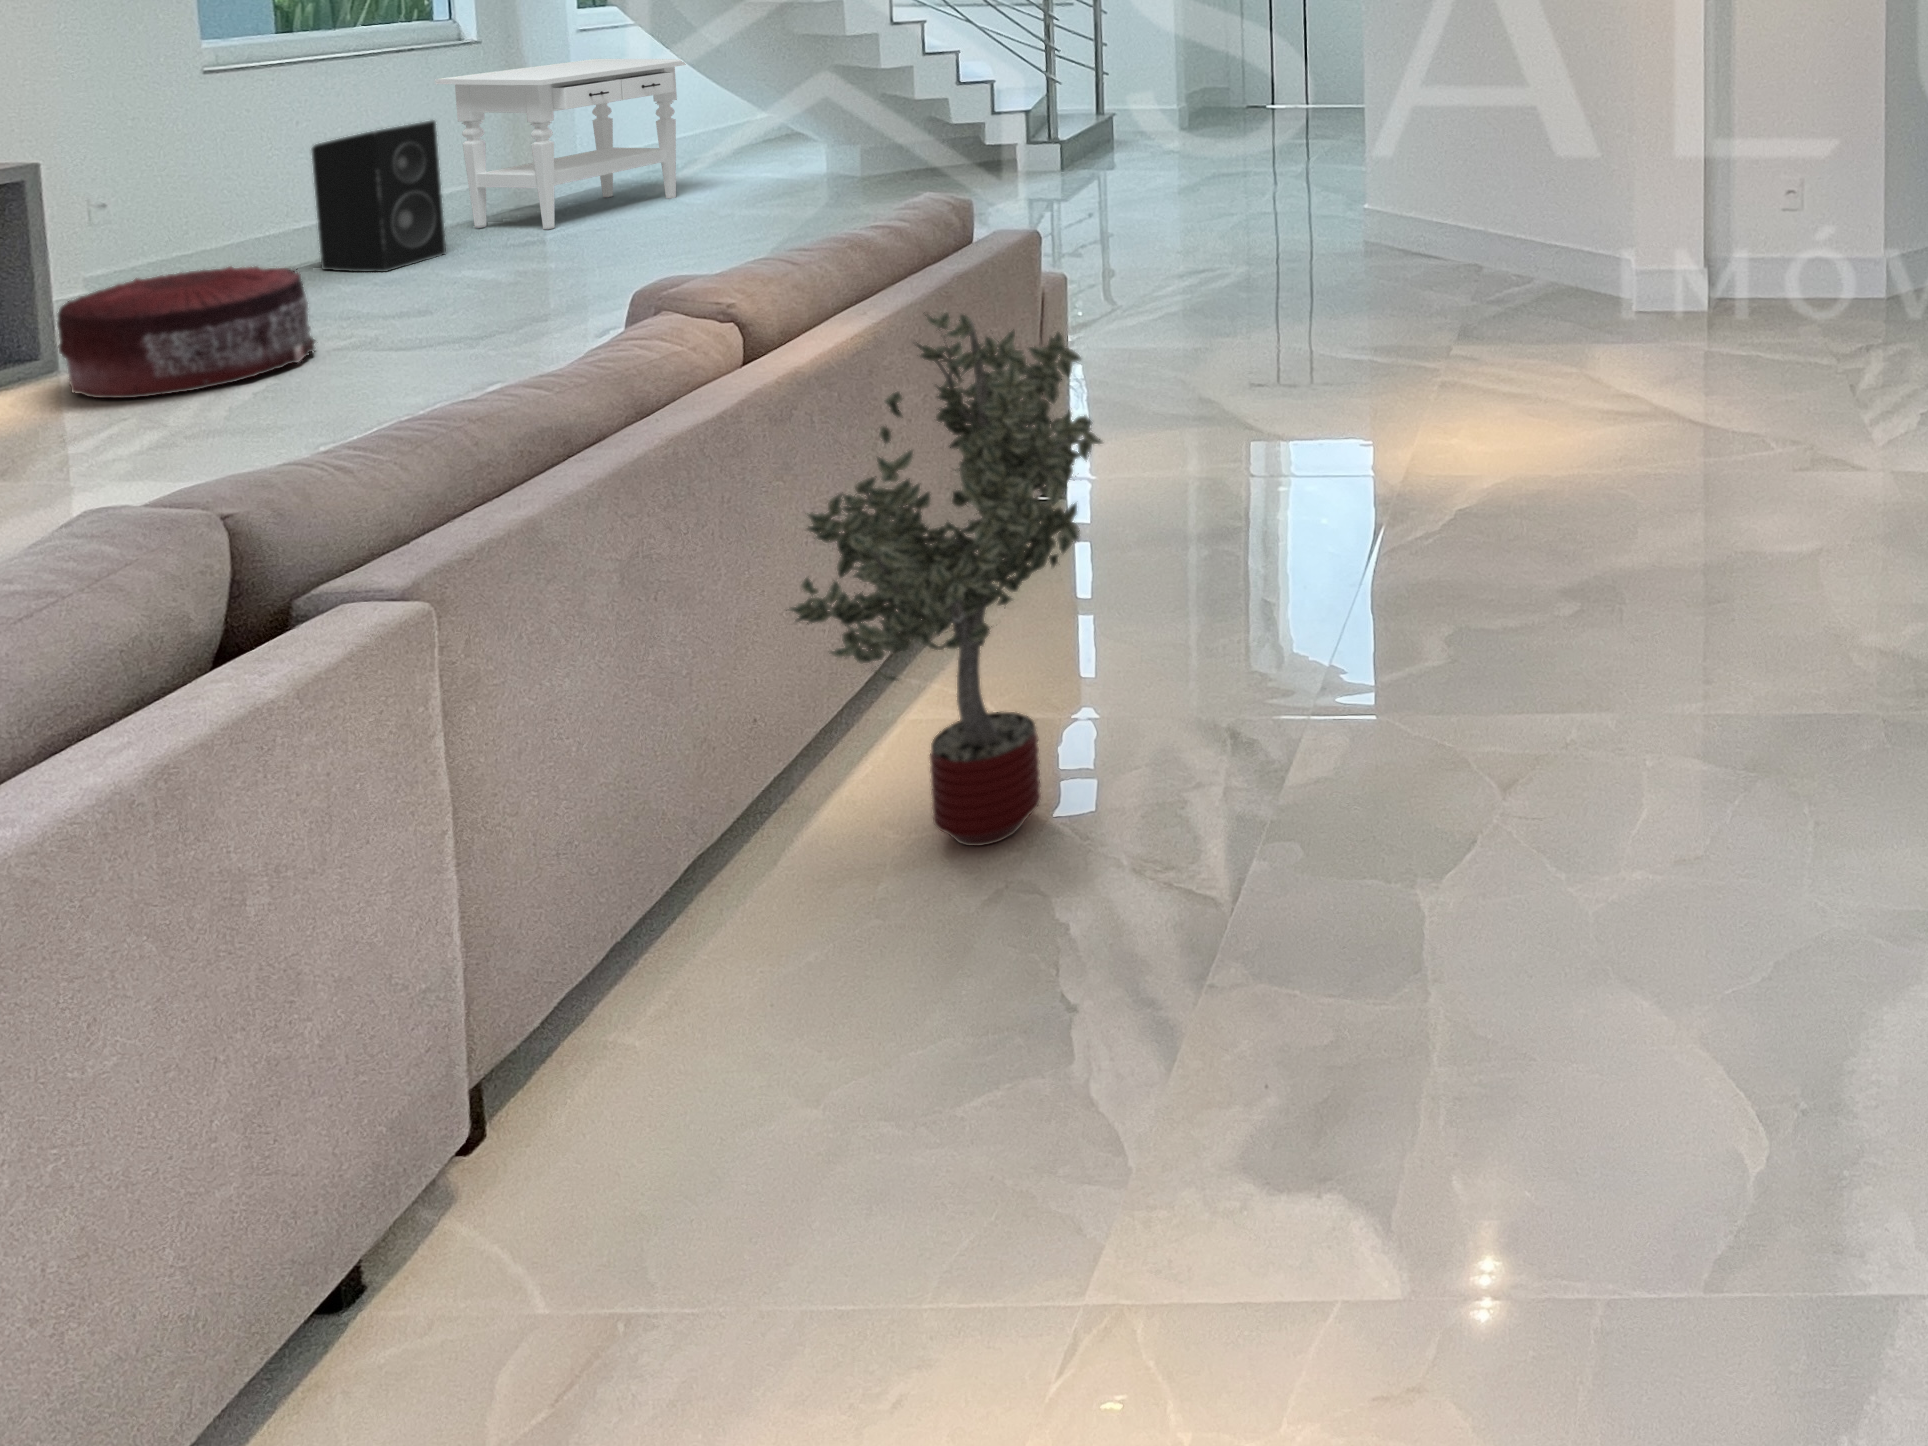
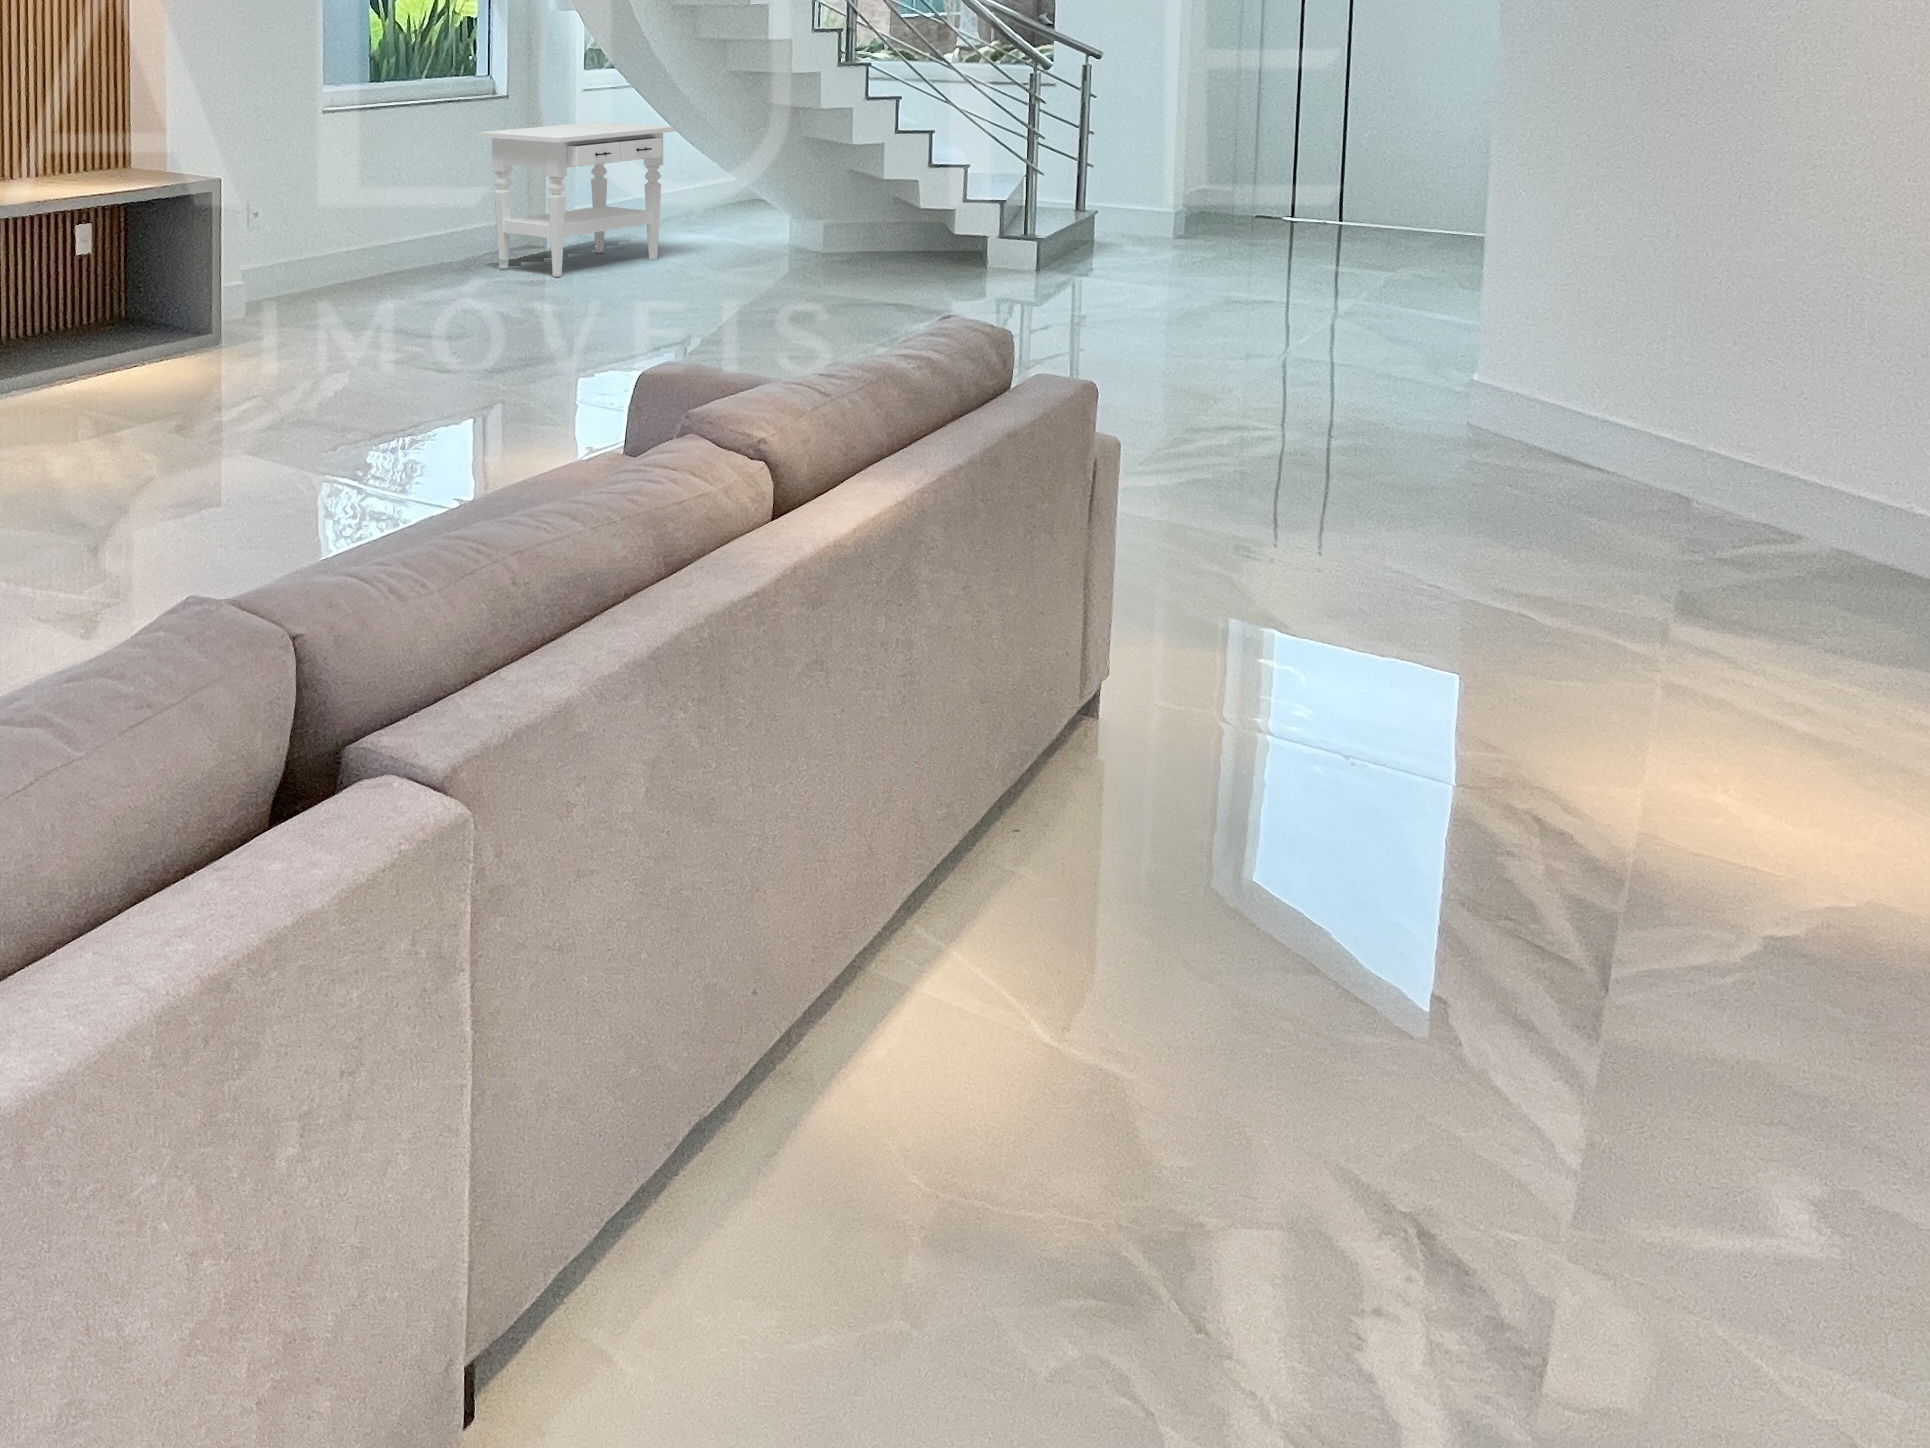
speaker: present [312,121,446,272] -> none [393,168,482,299]
pouf: present [57,266,315,398] -> none [241,279,403,381]
potted tree: present [786,312,1102,846] -> none [978,424,1376,1141]

